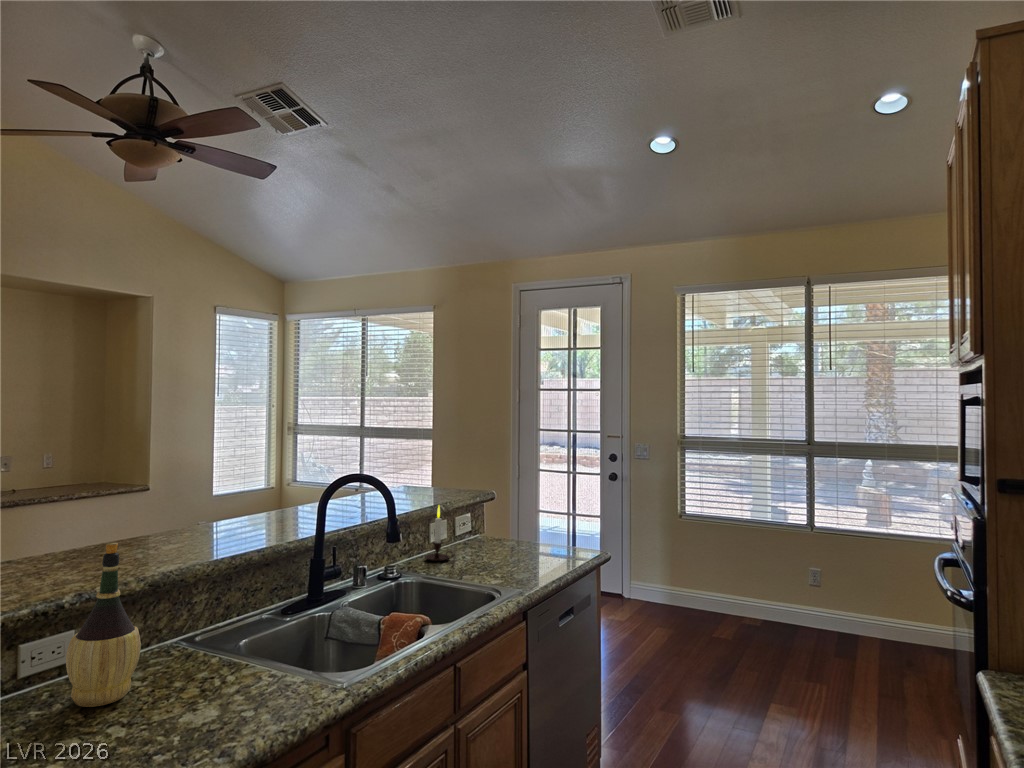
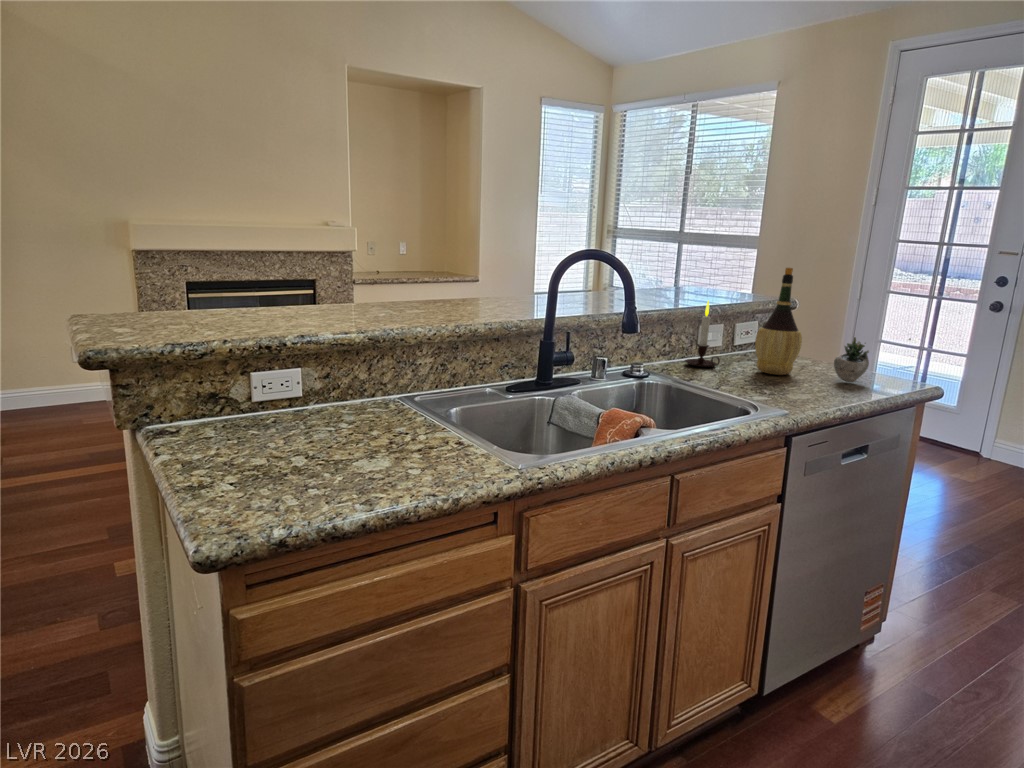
succulent plant: none [534,523,580,560] -> present [834,337,911,382]
wine bottle: present [66,543,141,707] -> present [755,268,802,375]

